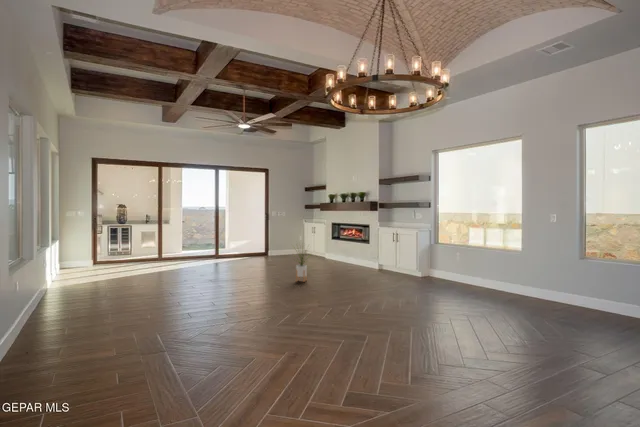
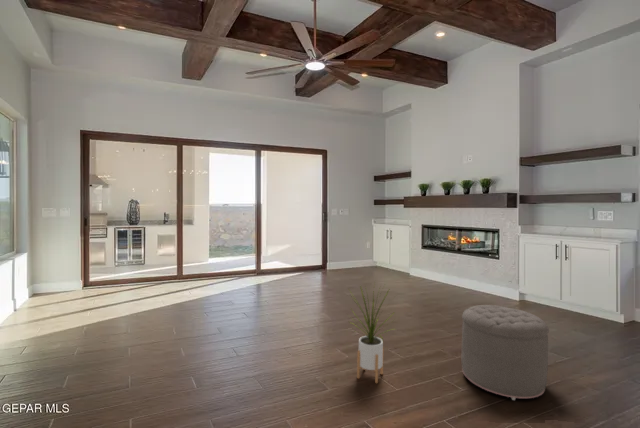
ottoman: none [339,251,370,282] -> present [461,305,549,400]

